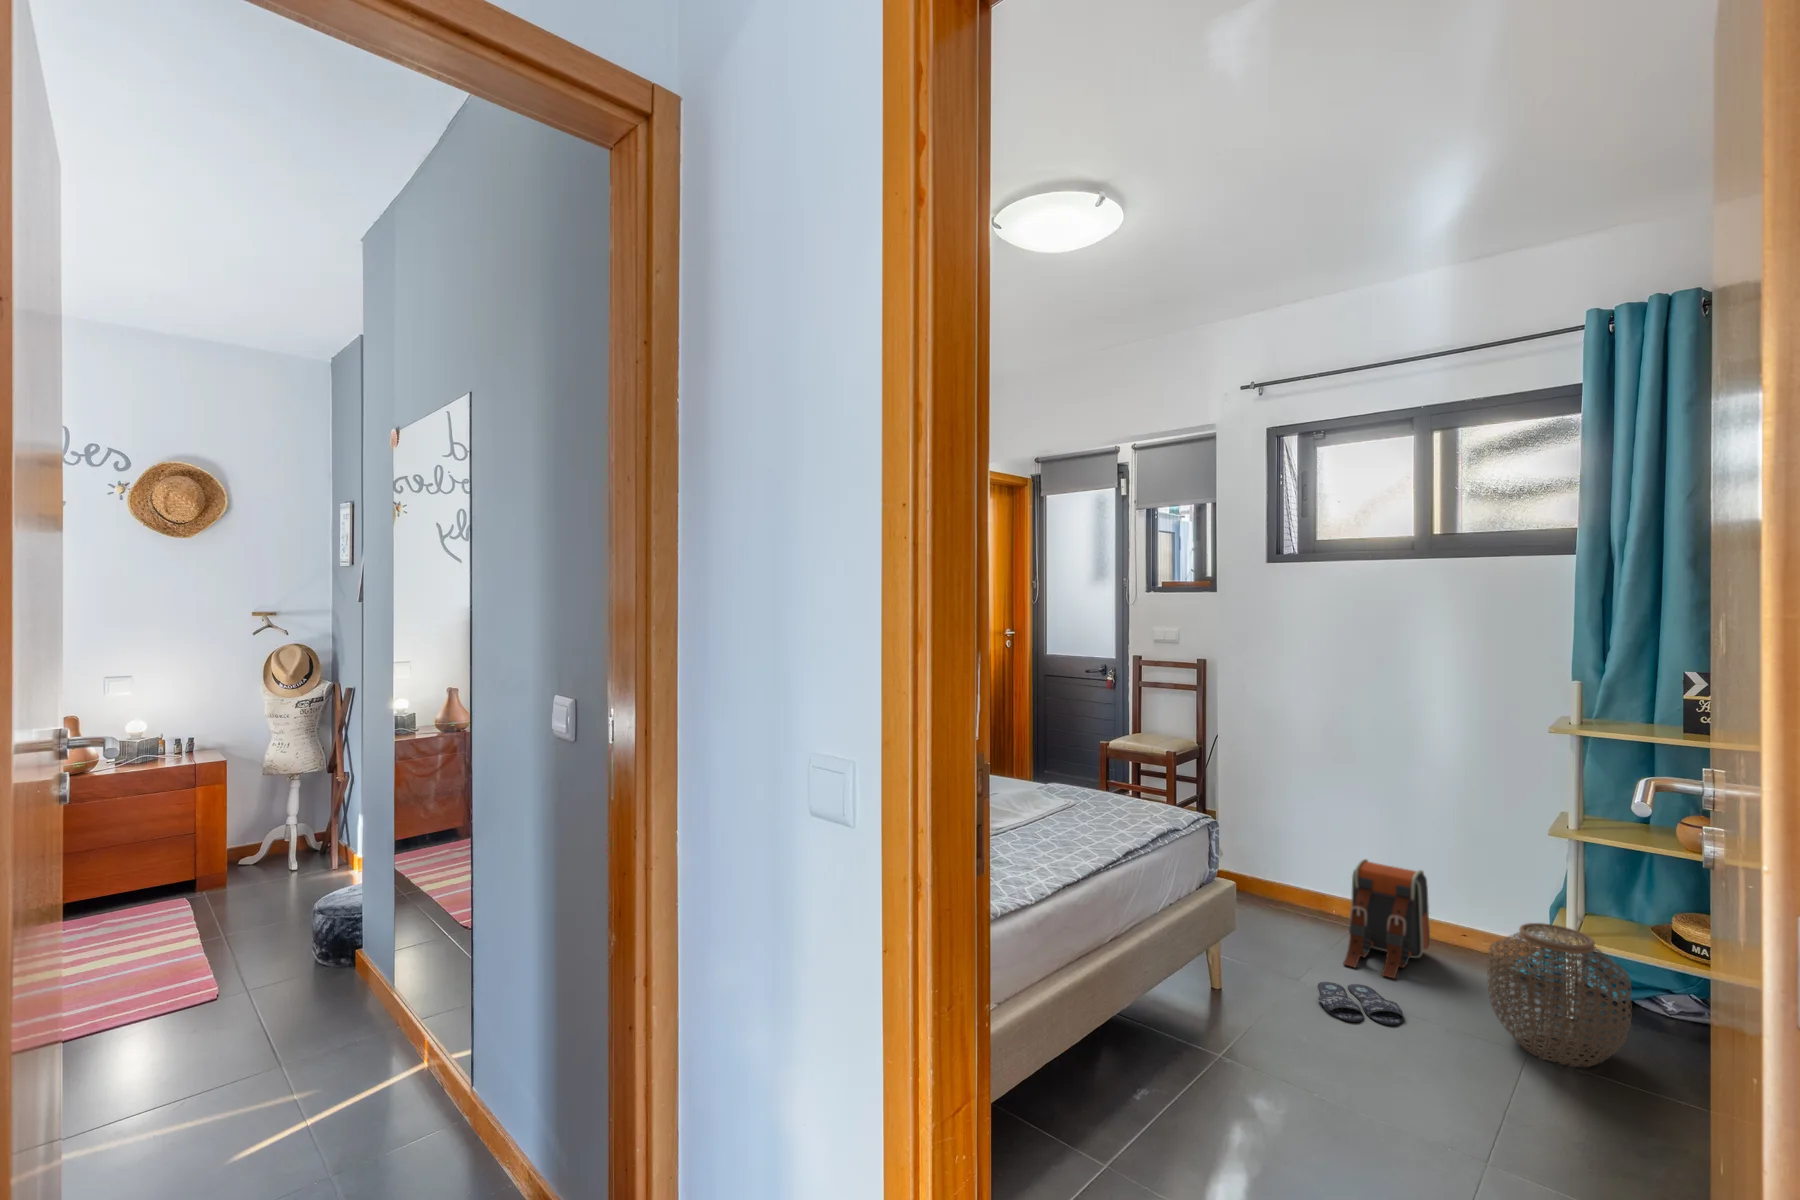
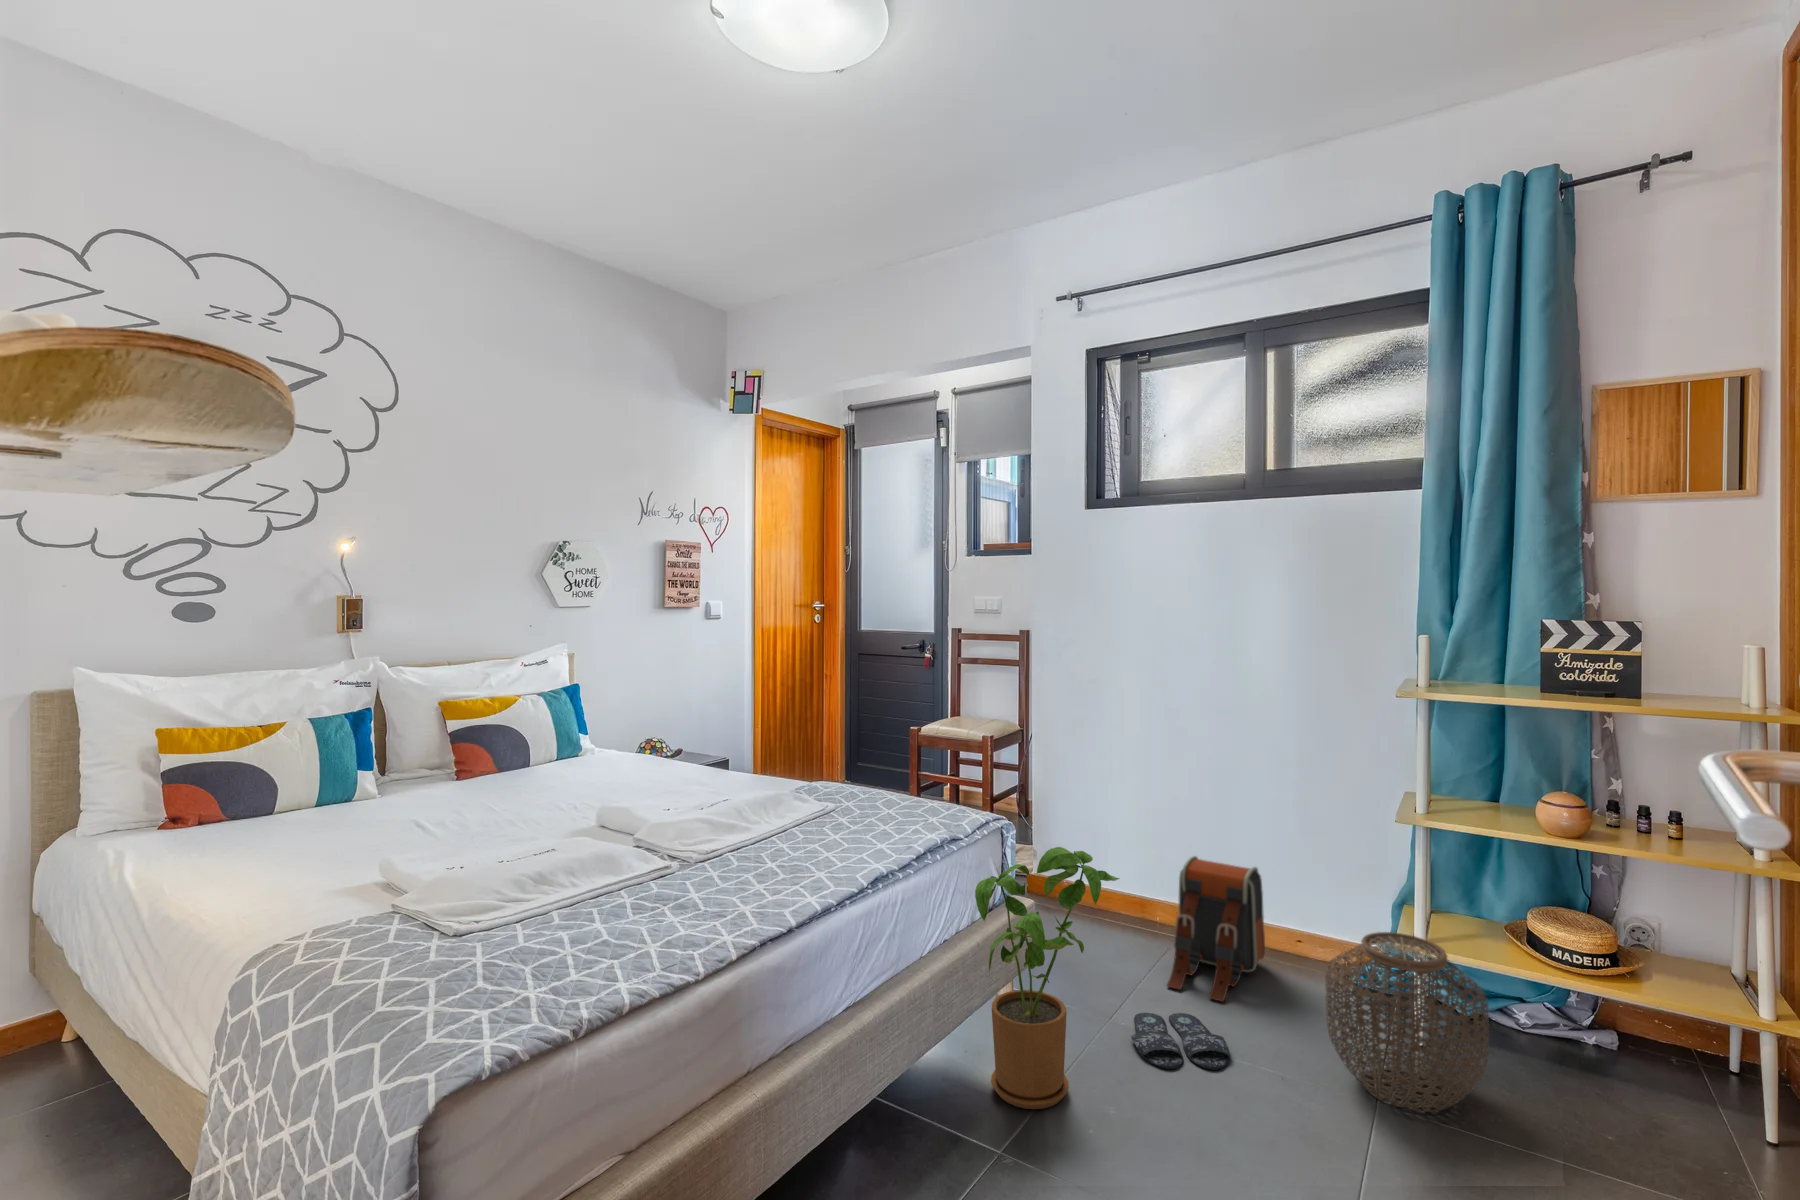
house plant: none [1194,840,1314,1040] -> present [975,847,1119,1109]

